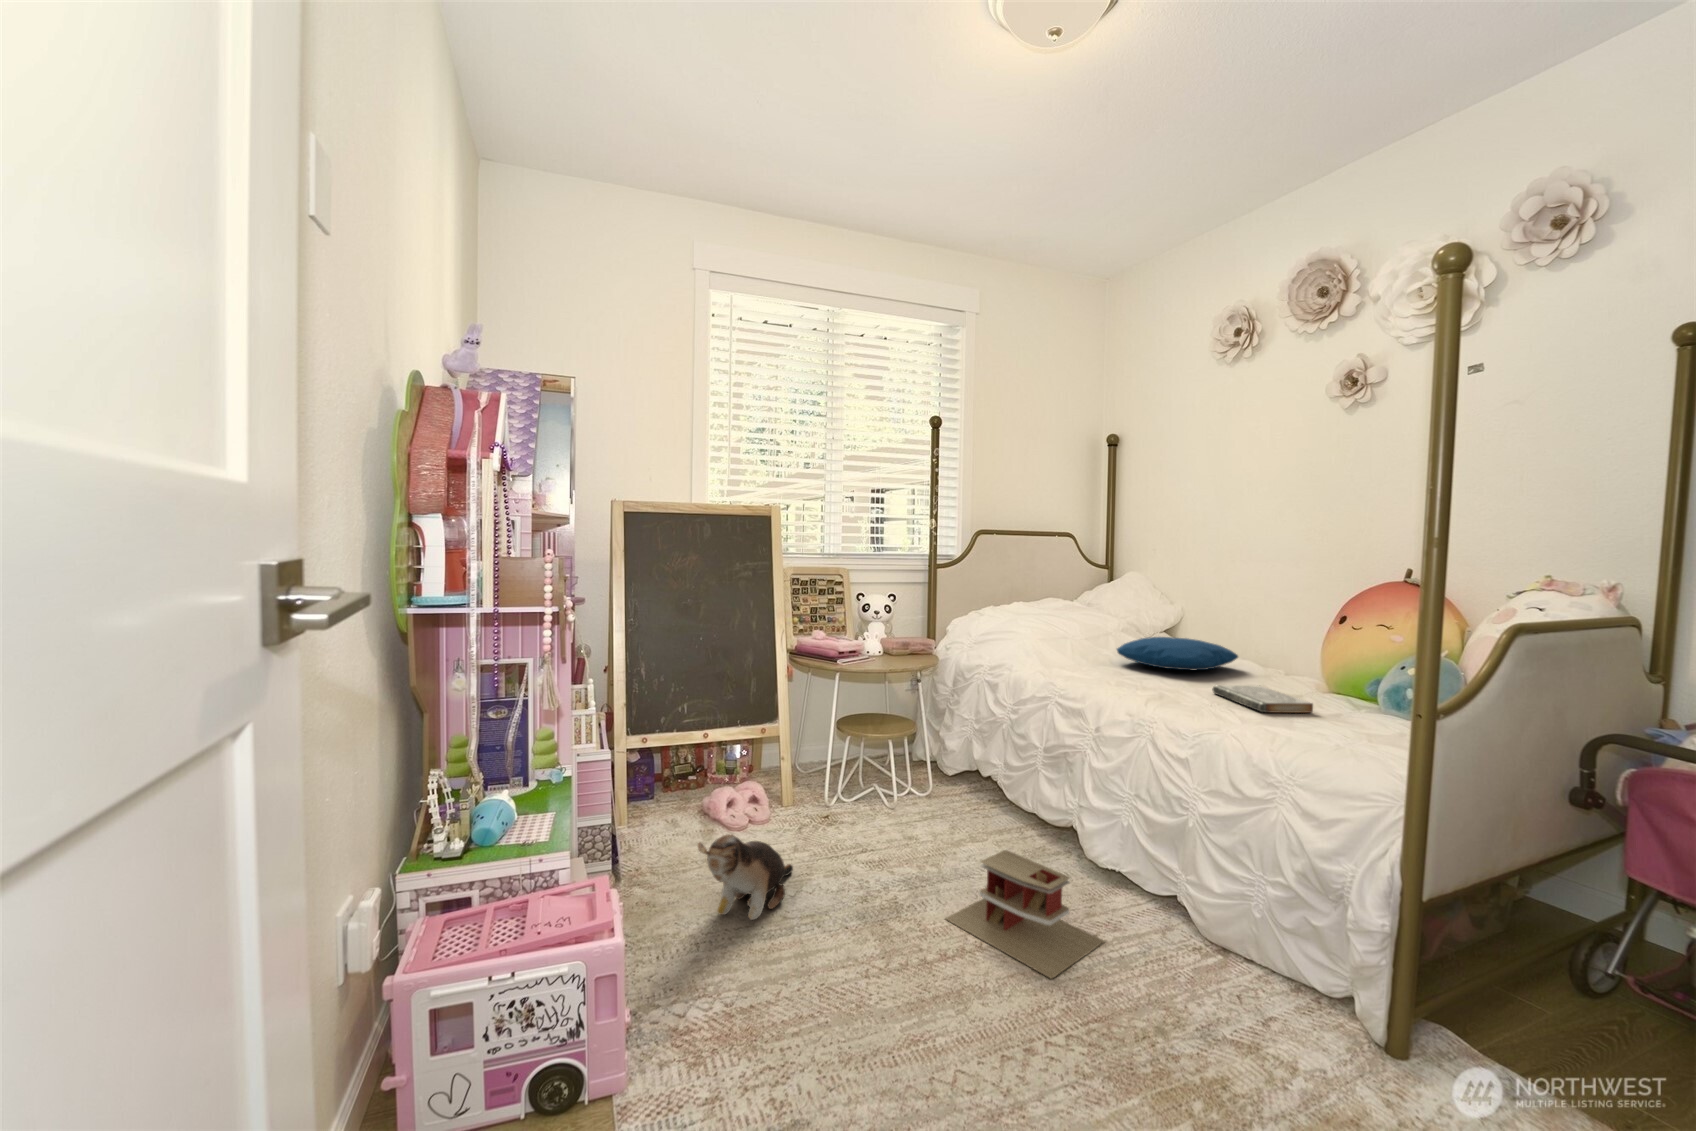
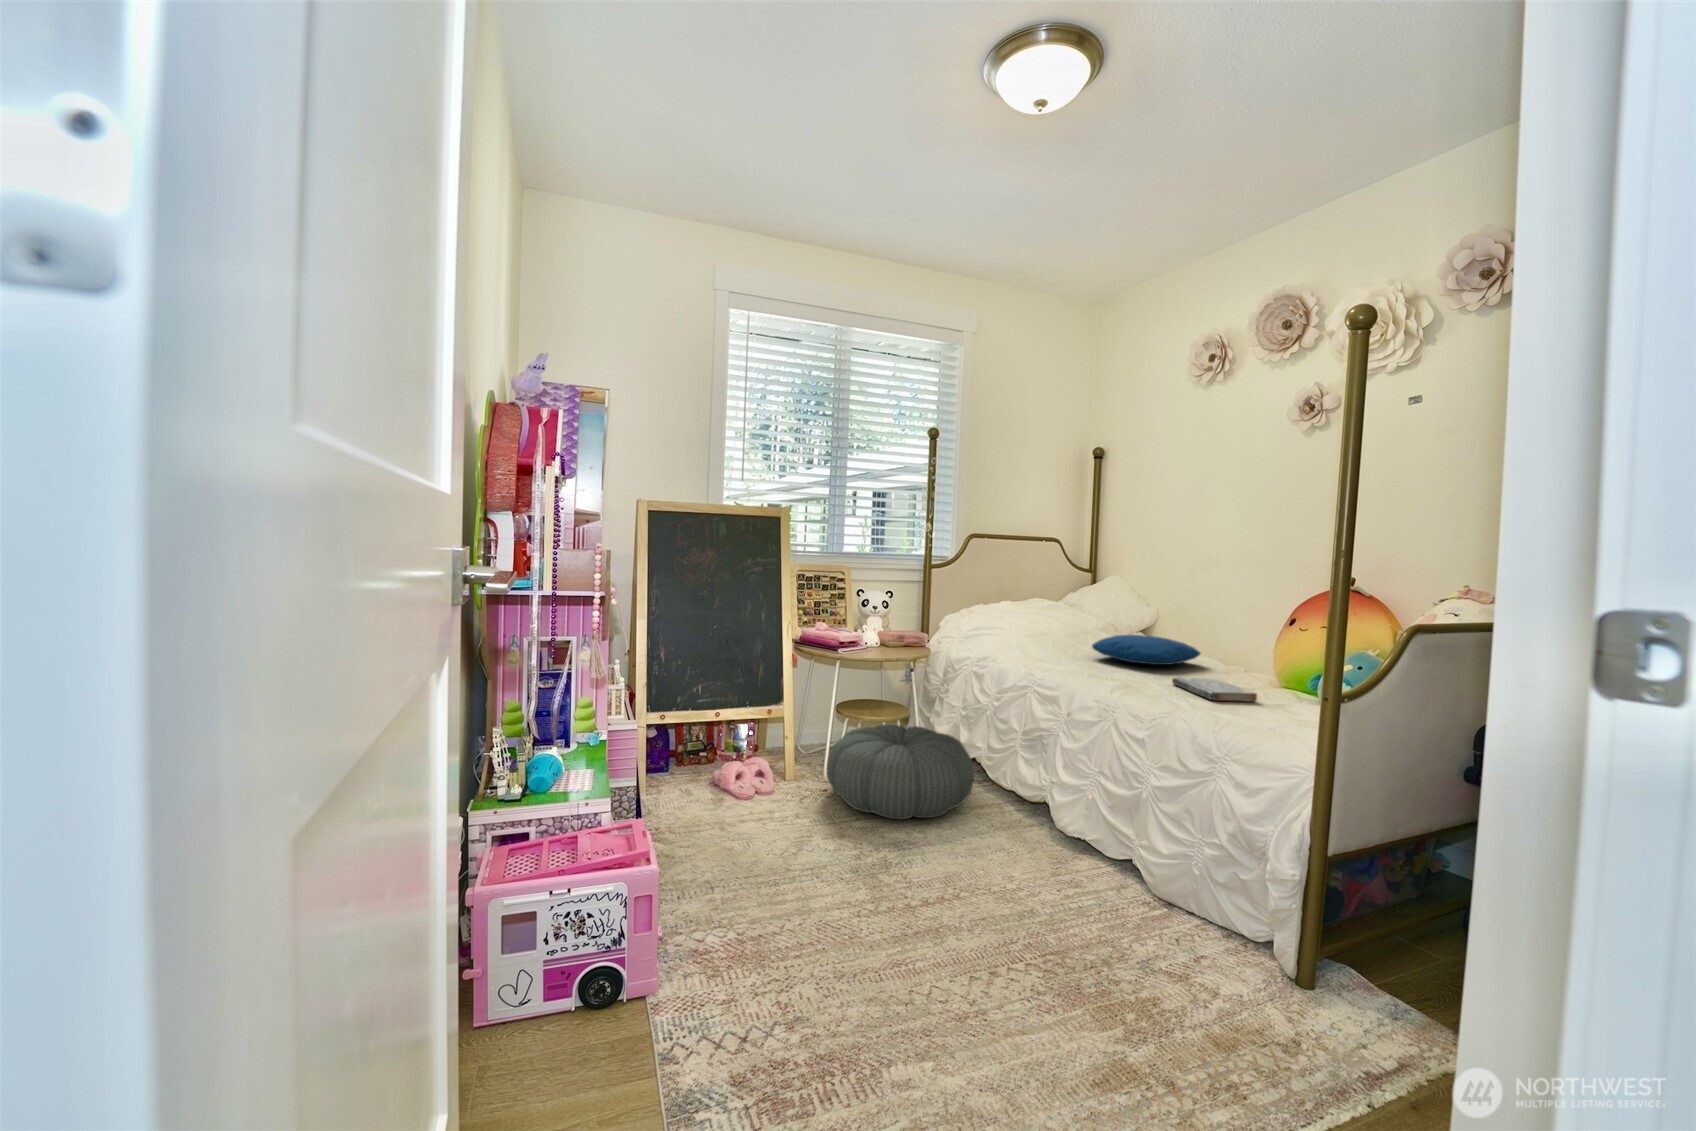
pouf: none [827,742,992,851] -> present [827,724,974,819]
plush toy: present [698,834,793,920] -> none [714,795,795,870]
toy house: present [946,850,1104,979] -> none [927,816,1067,922]

